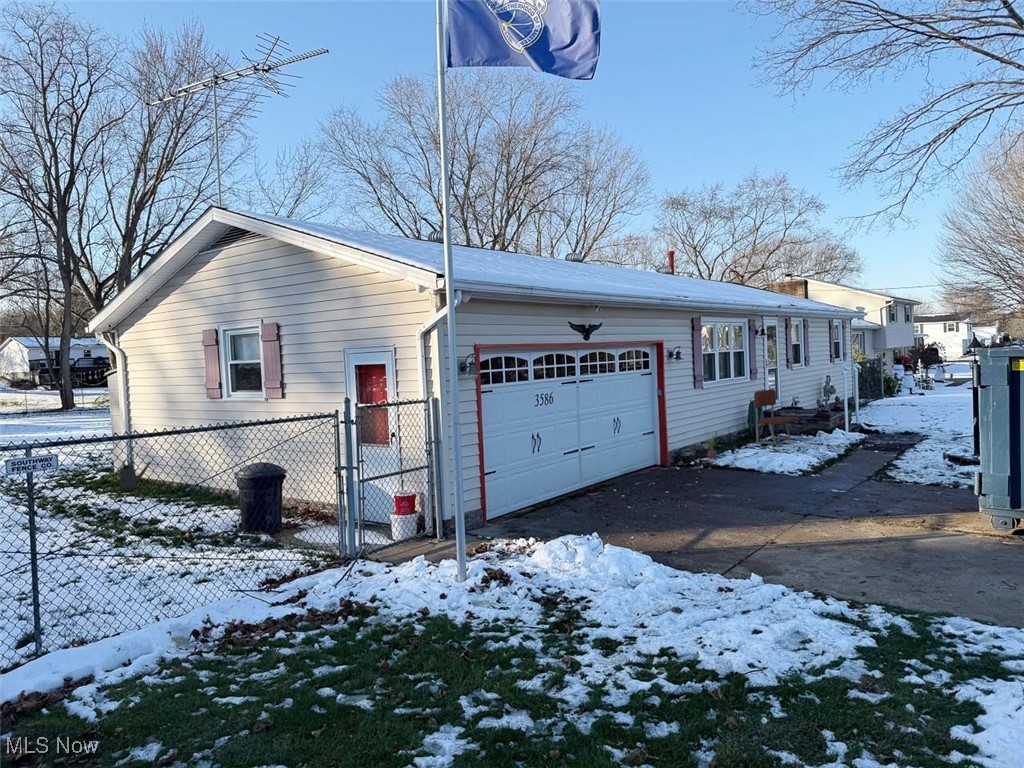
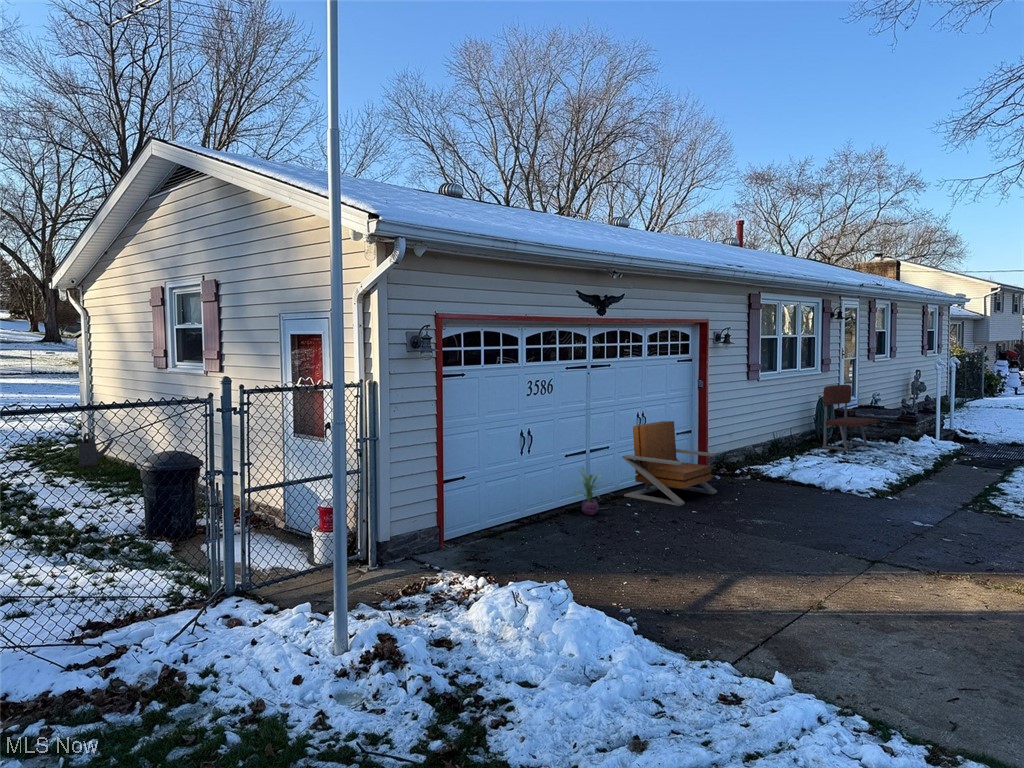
lounge chair: none [606,423,681,489] -> present [622,421,718,506]
decorative plant: present [705,435,720,459] -> present [576,468,599,515]

